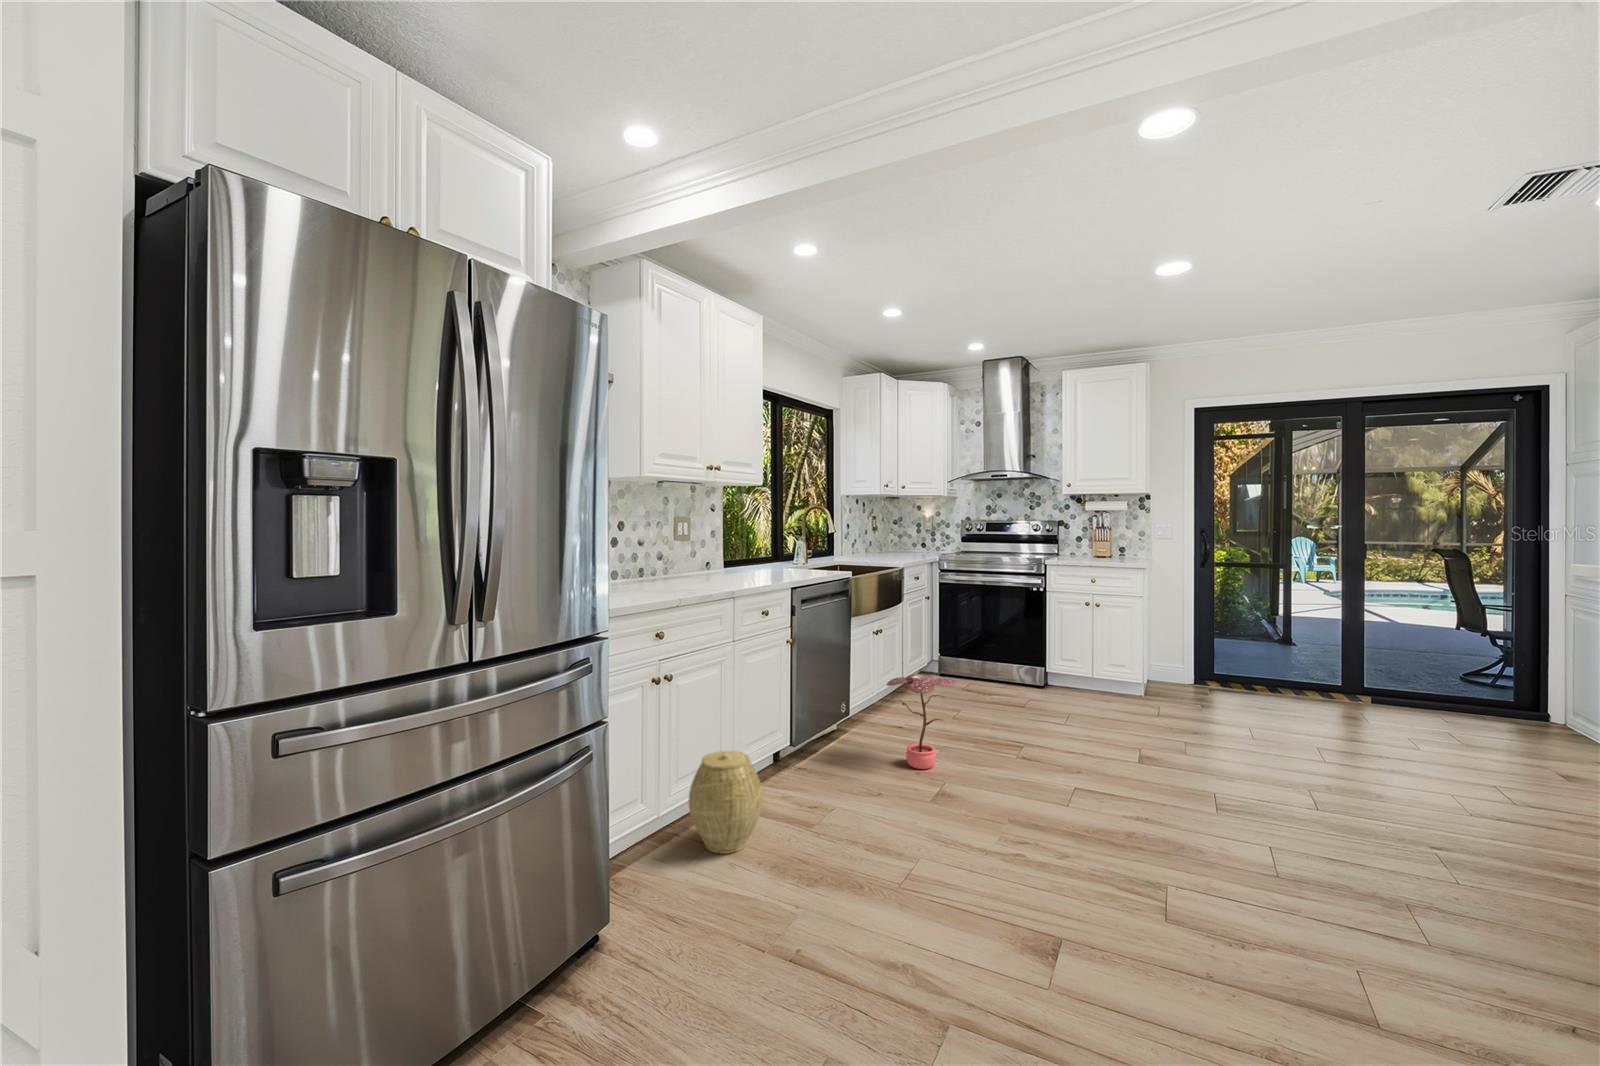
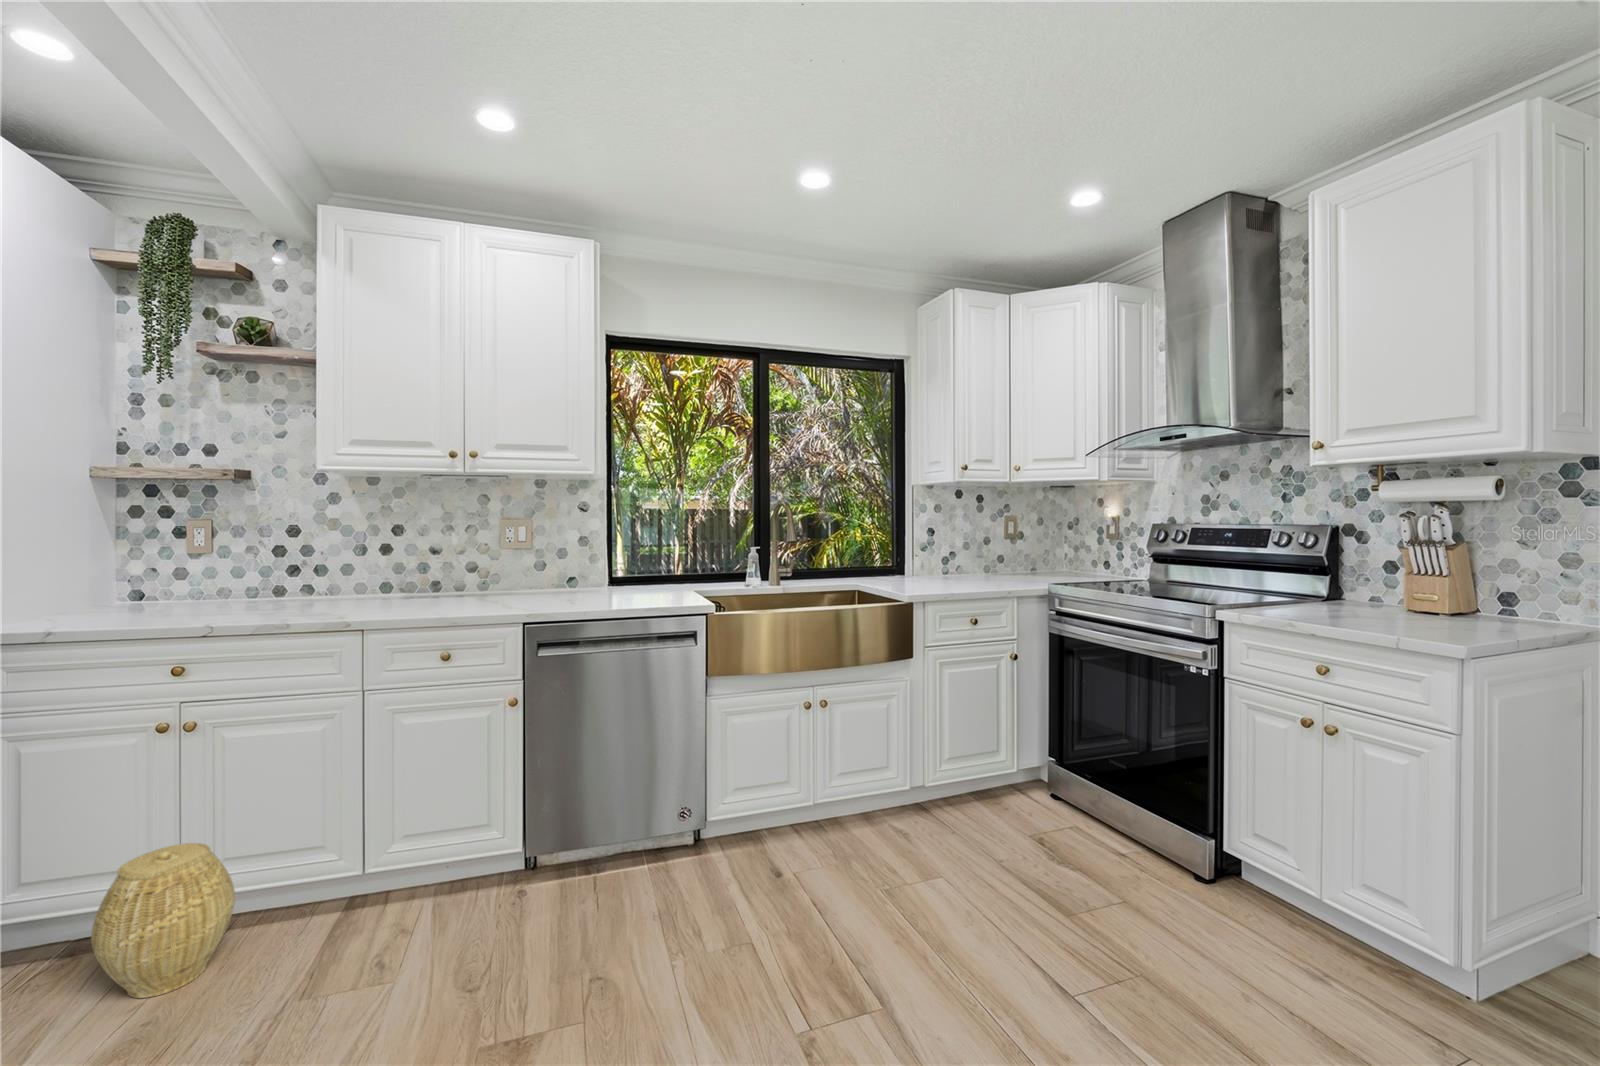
potted plant: present [887,674,957,769] -> none [555,795,678,978]

